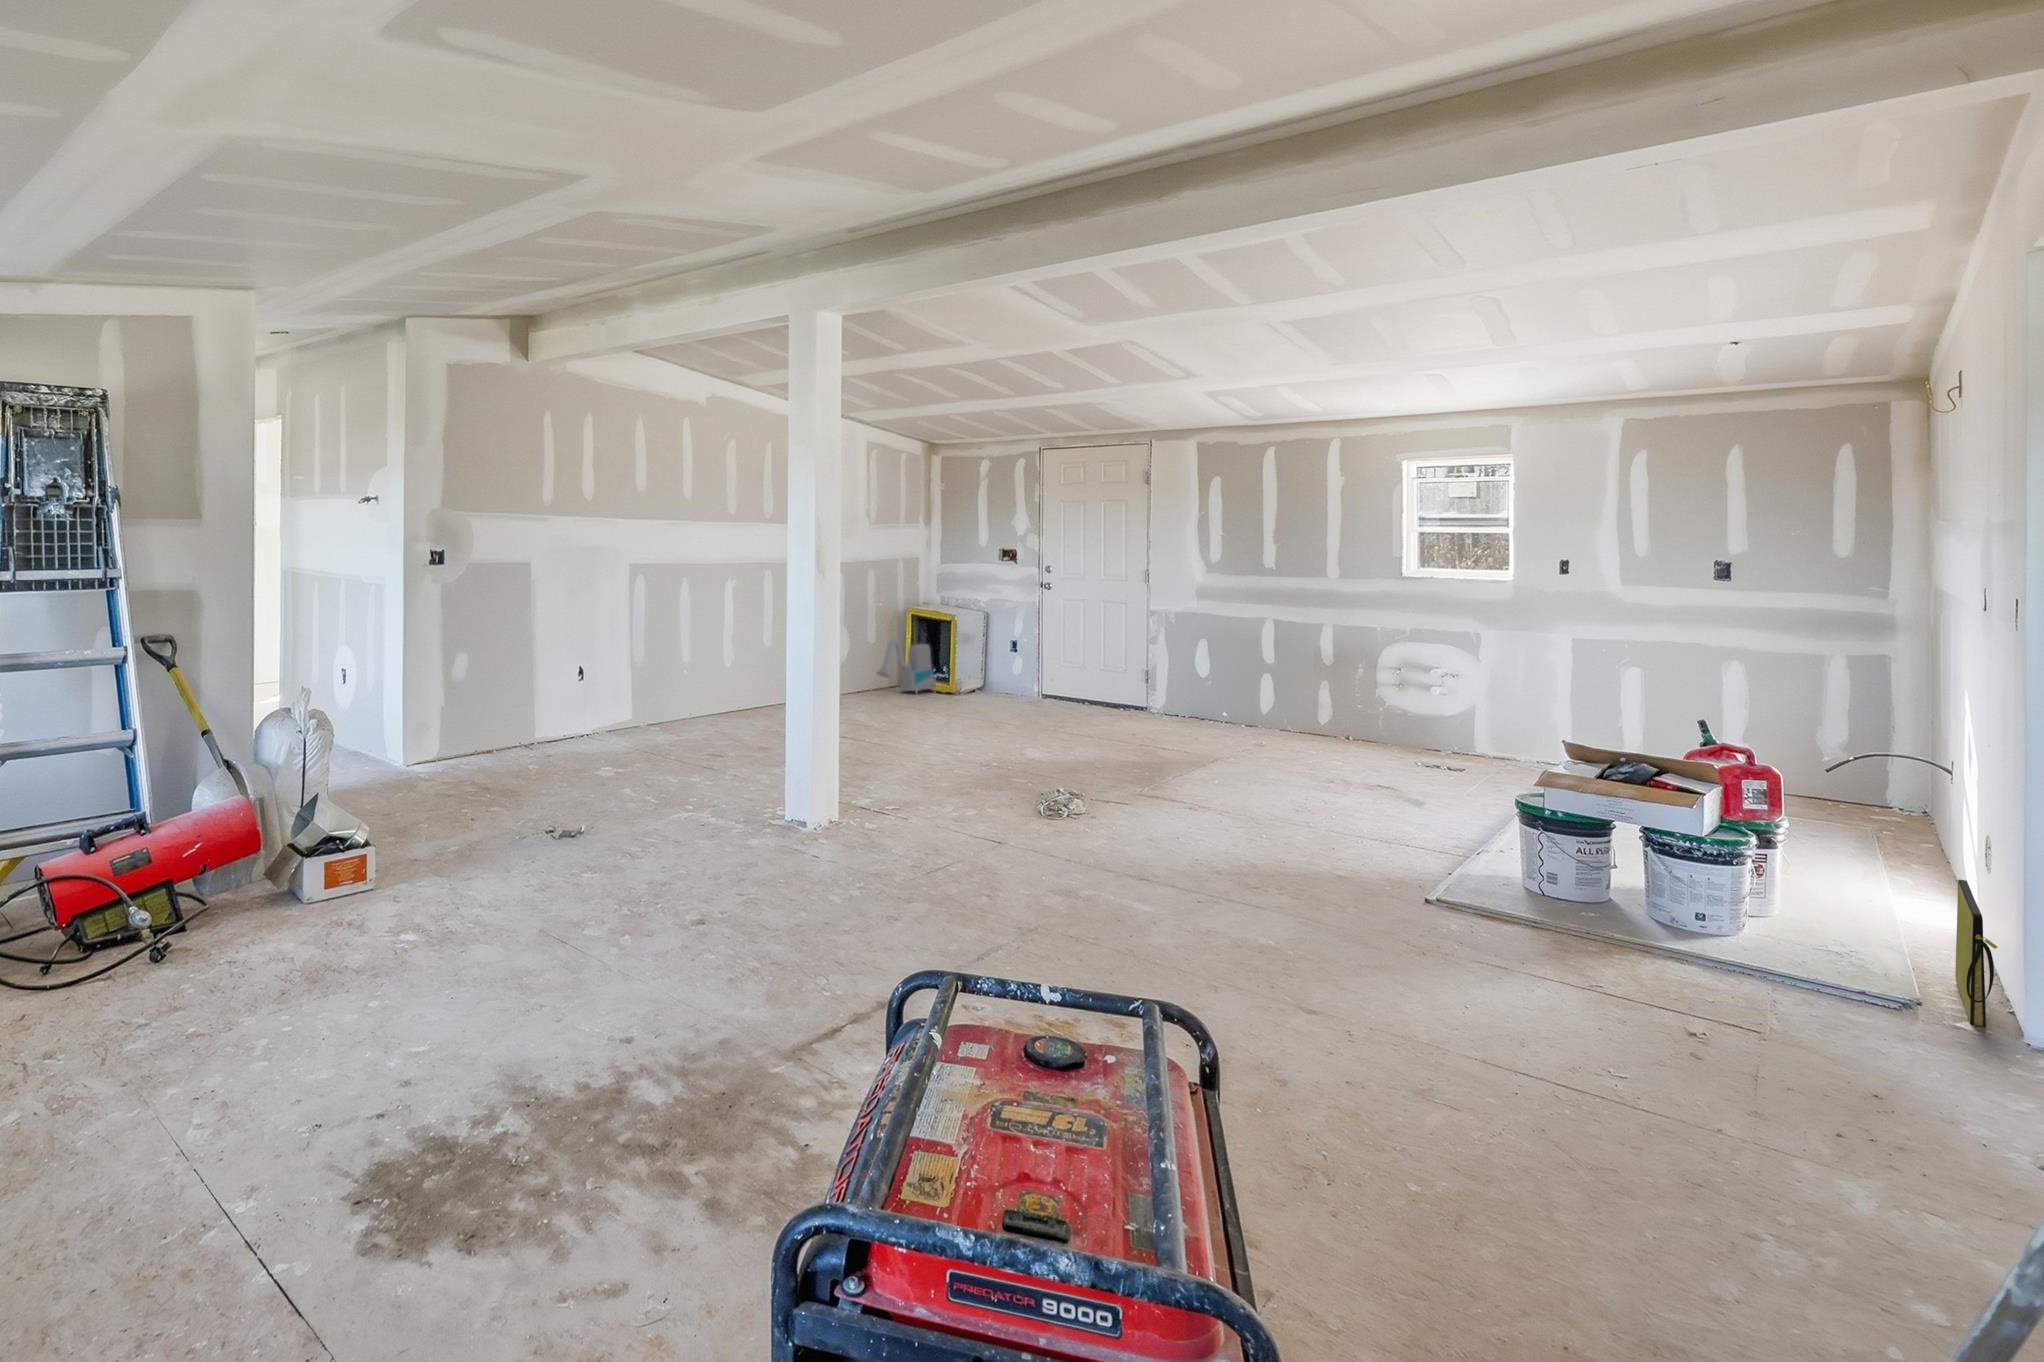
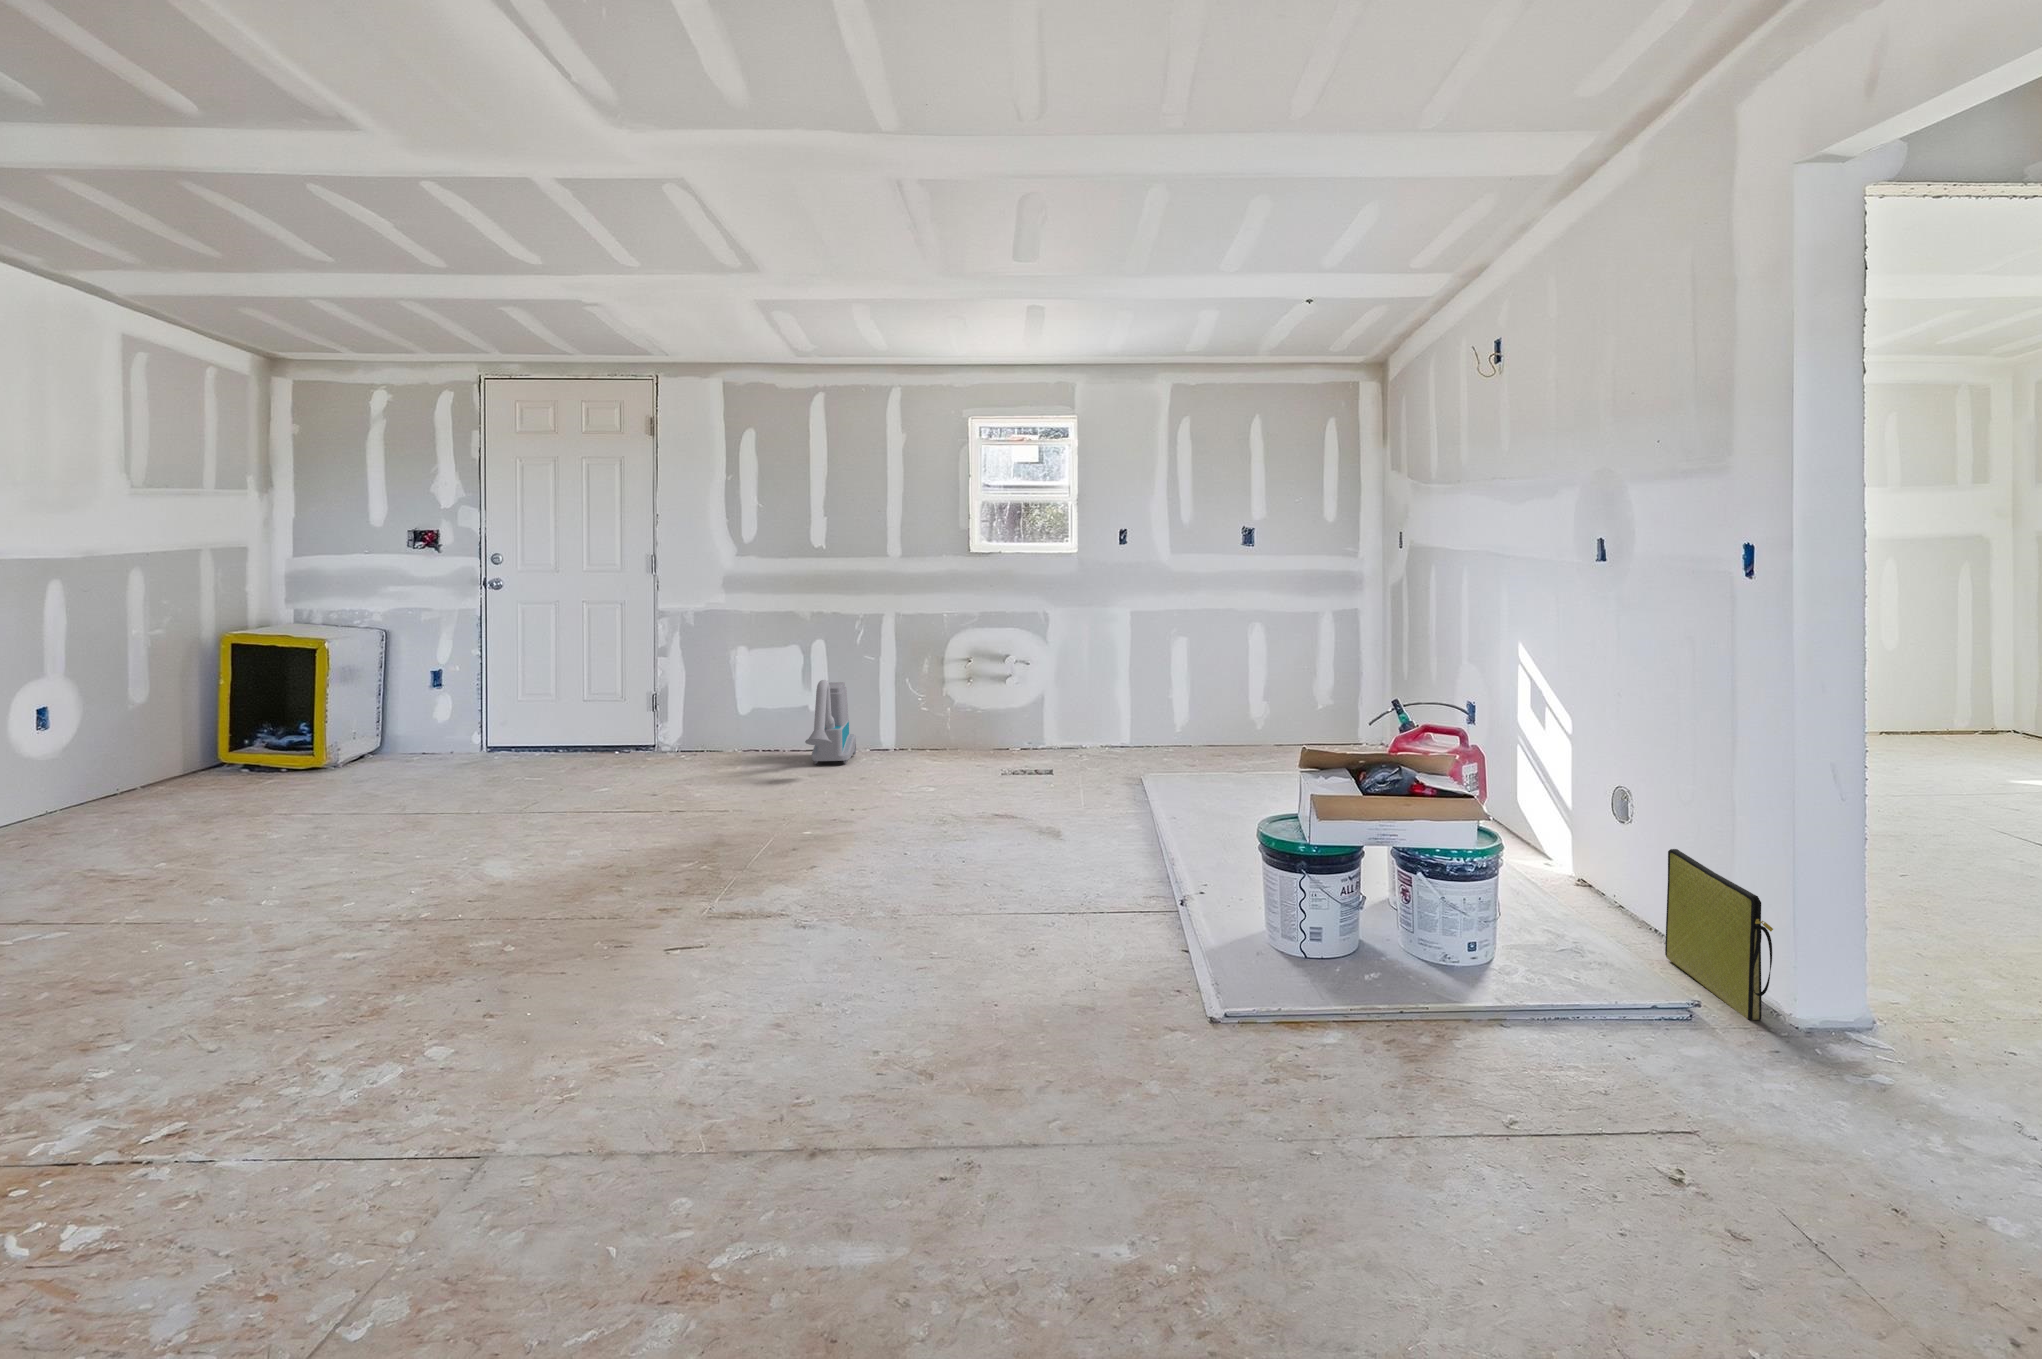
vacuum cleaner: present [877,639,936,693] -> present [805,680,856,764]

